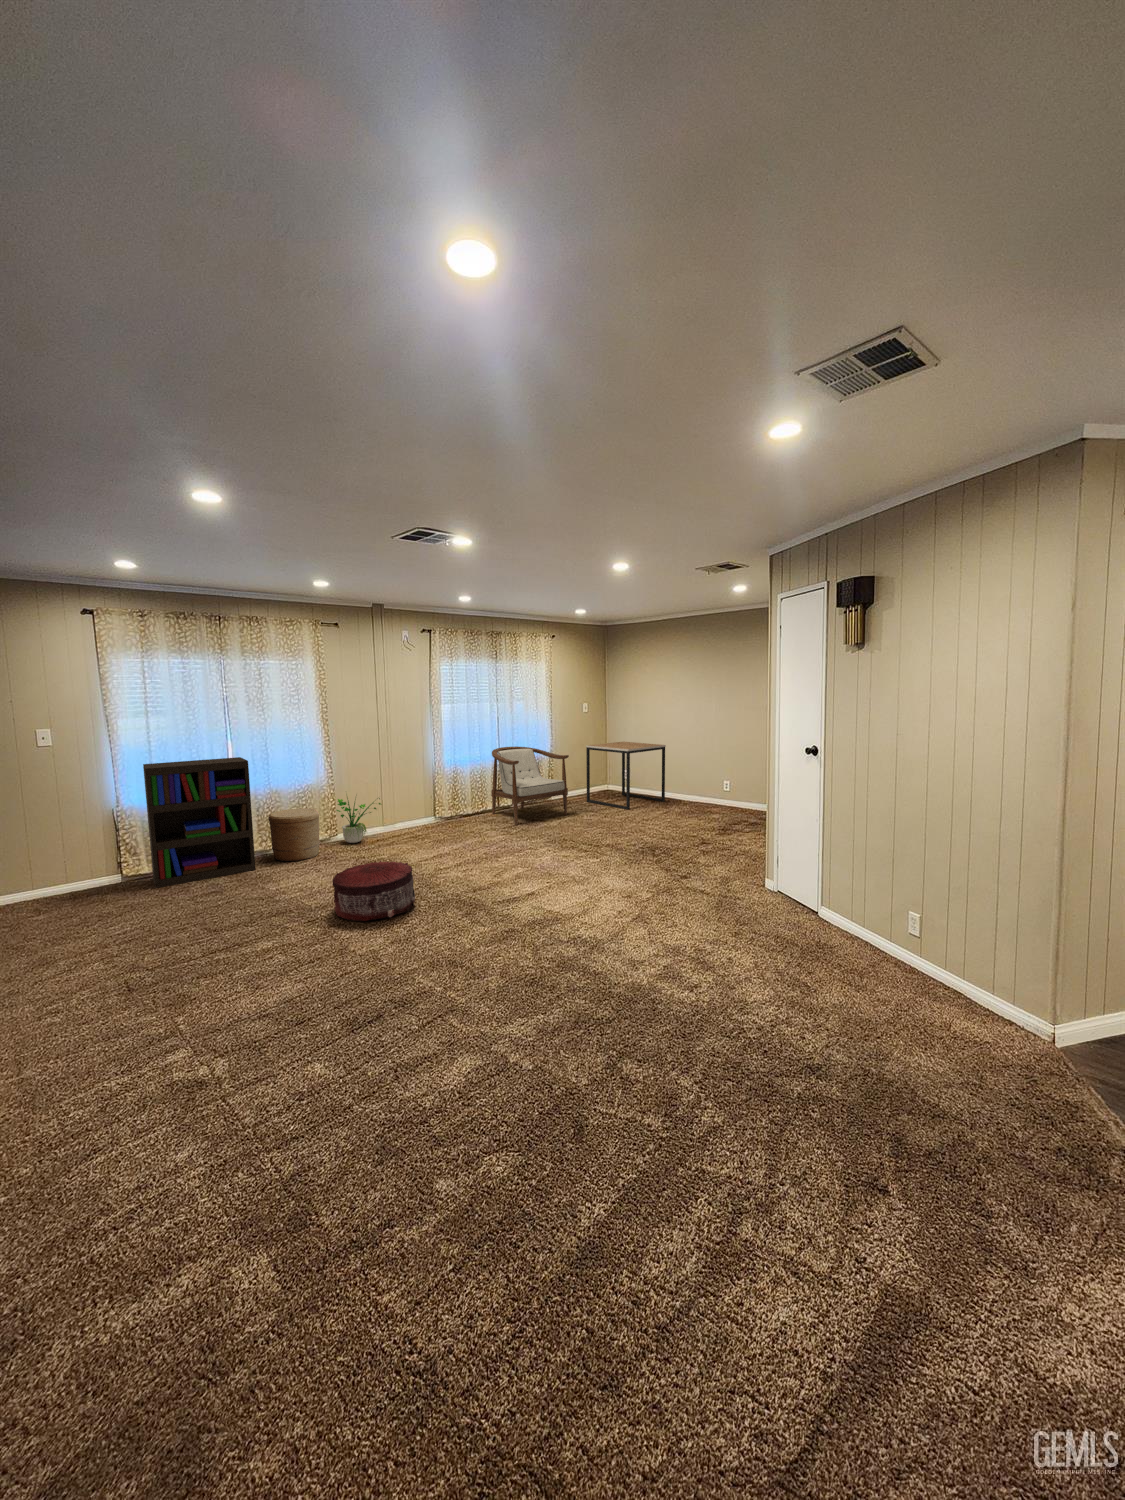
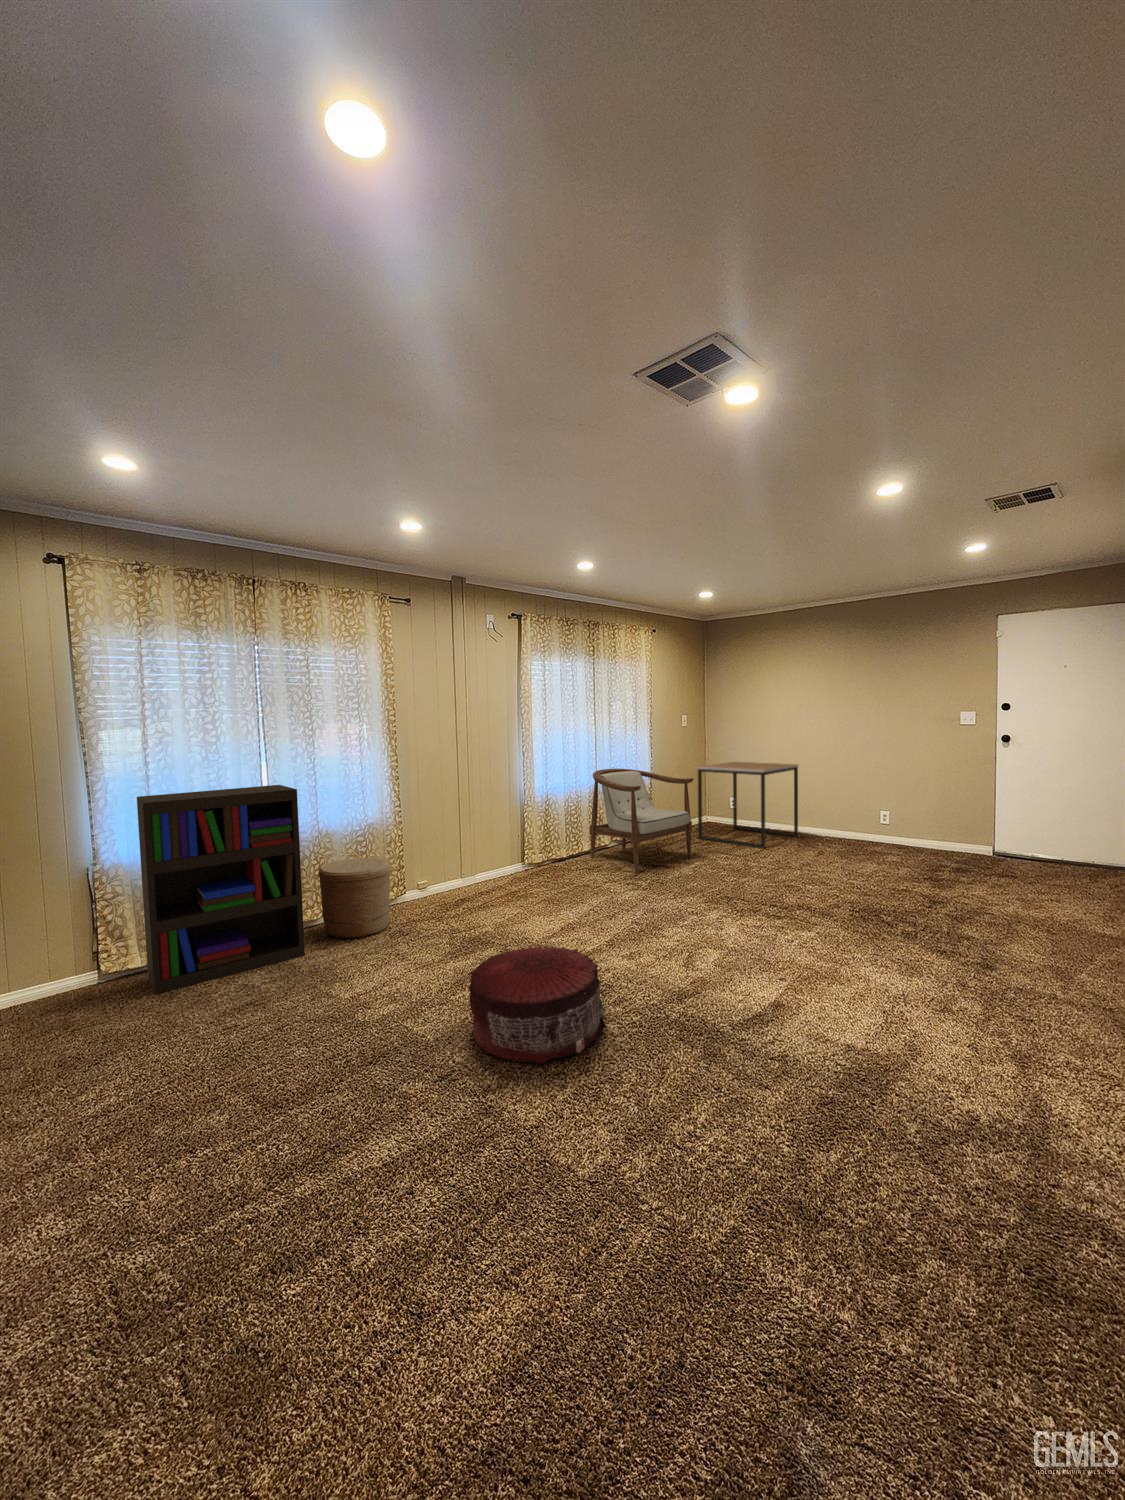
potted plant: present [337,798,381,843] -> none [405,826,465,905]

